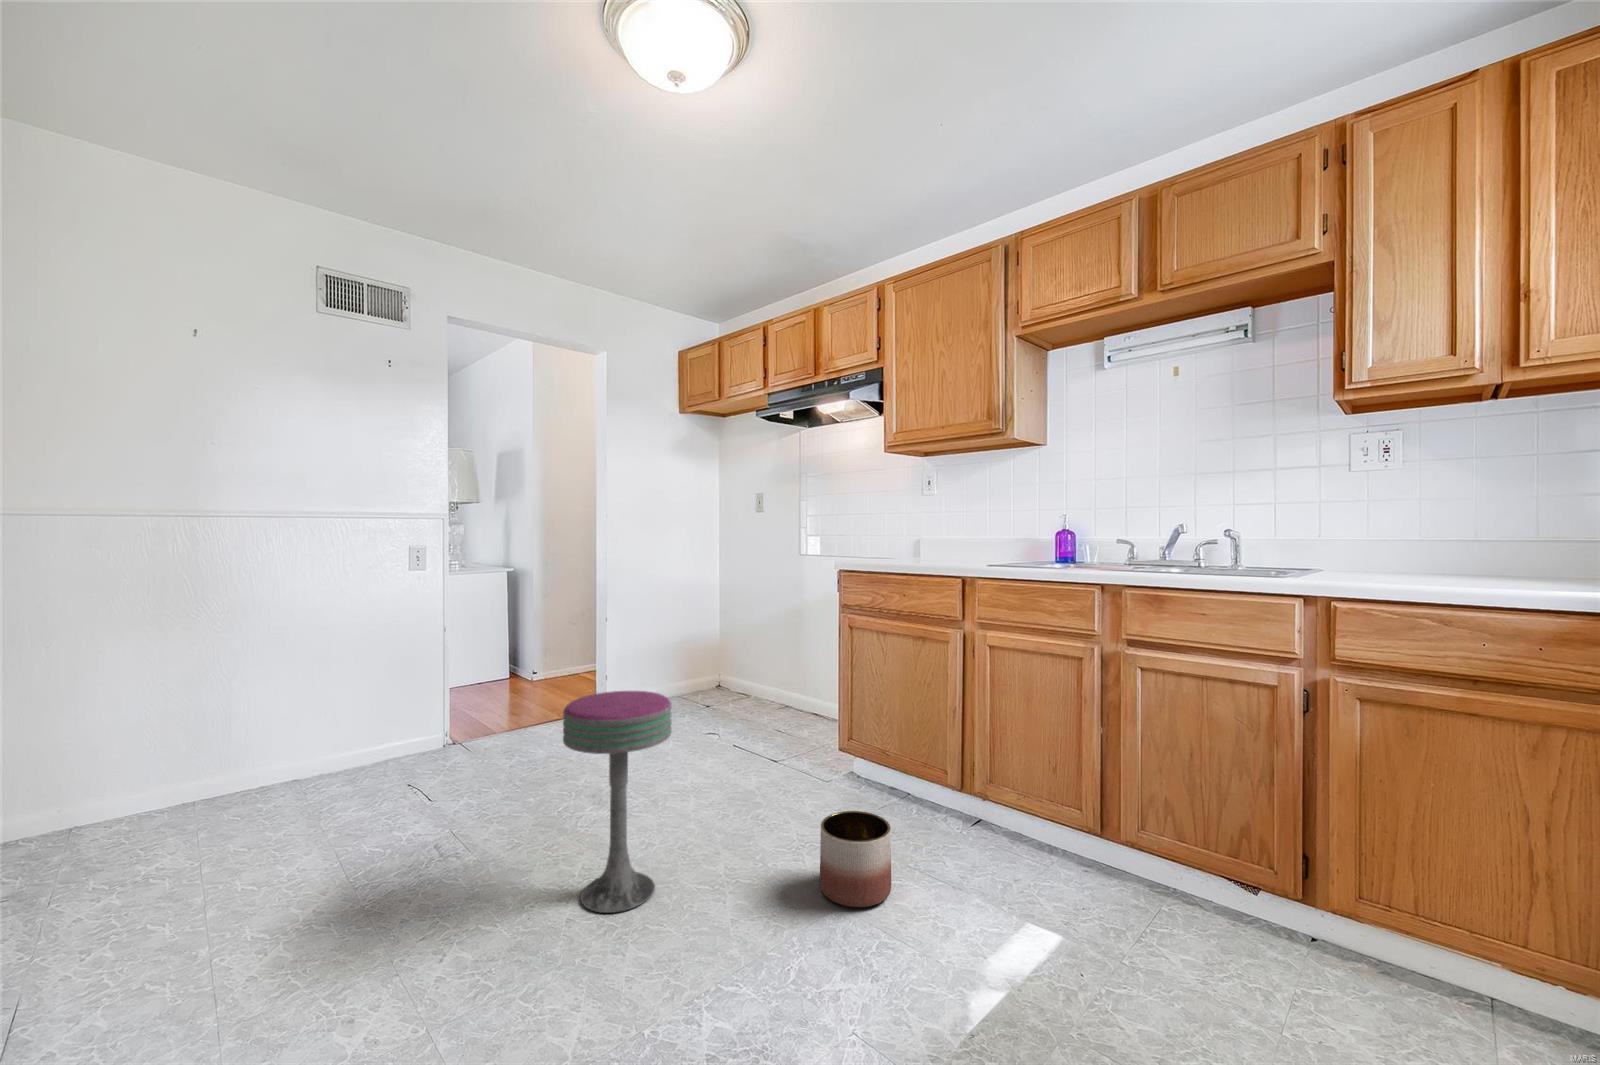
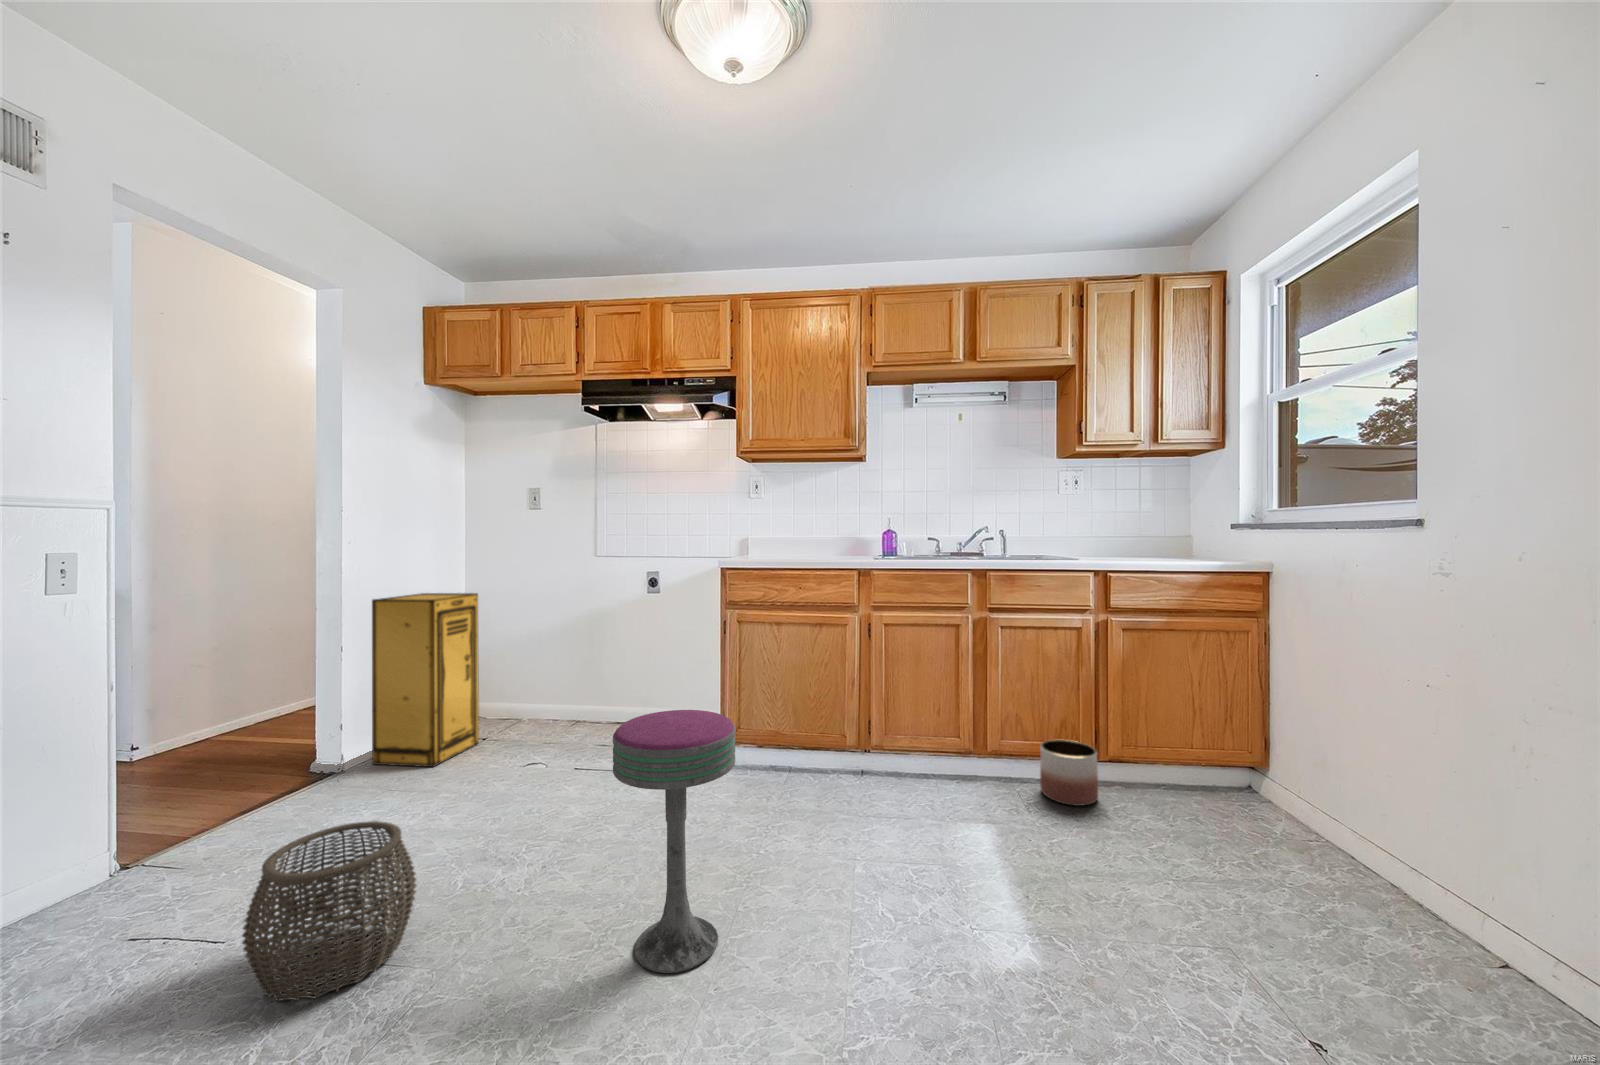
storage cabinet: none [632,580,704,718] -> present [372,593,479,767]
woven basket: none [420,731,522,834] -> present [242,821,416,1001]
planter: present [820,811,891,907] -> present [1040,740,1098,806]

